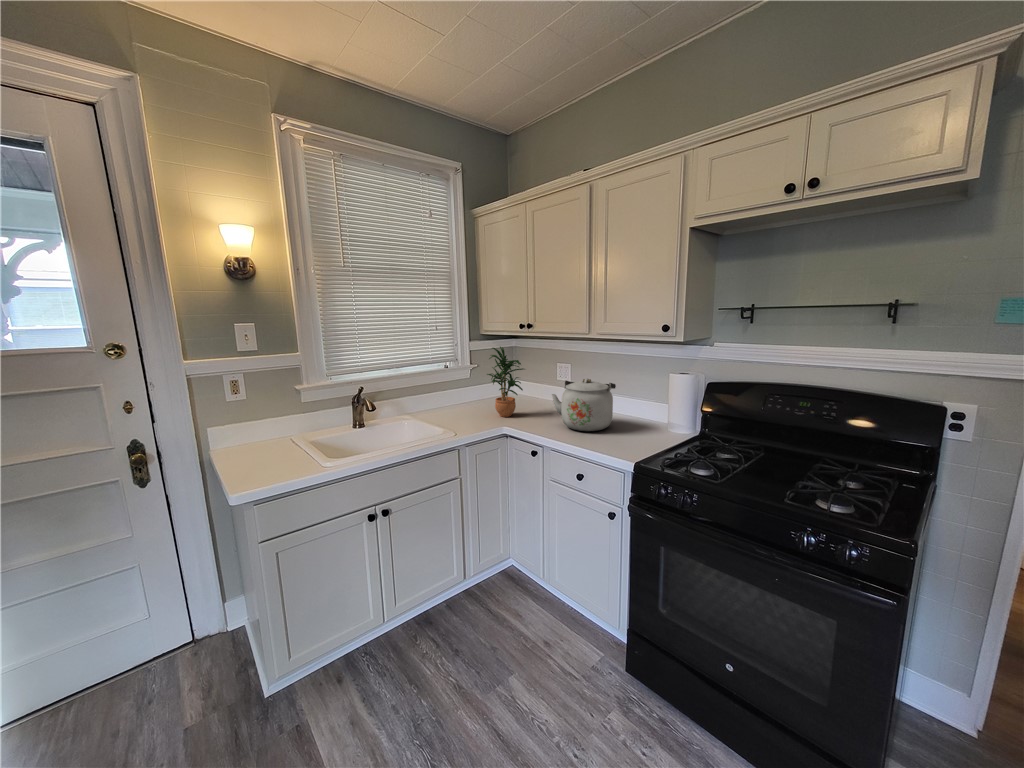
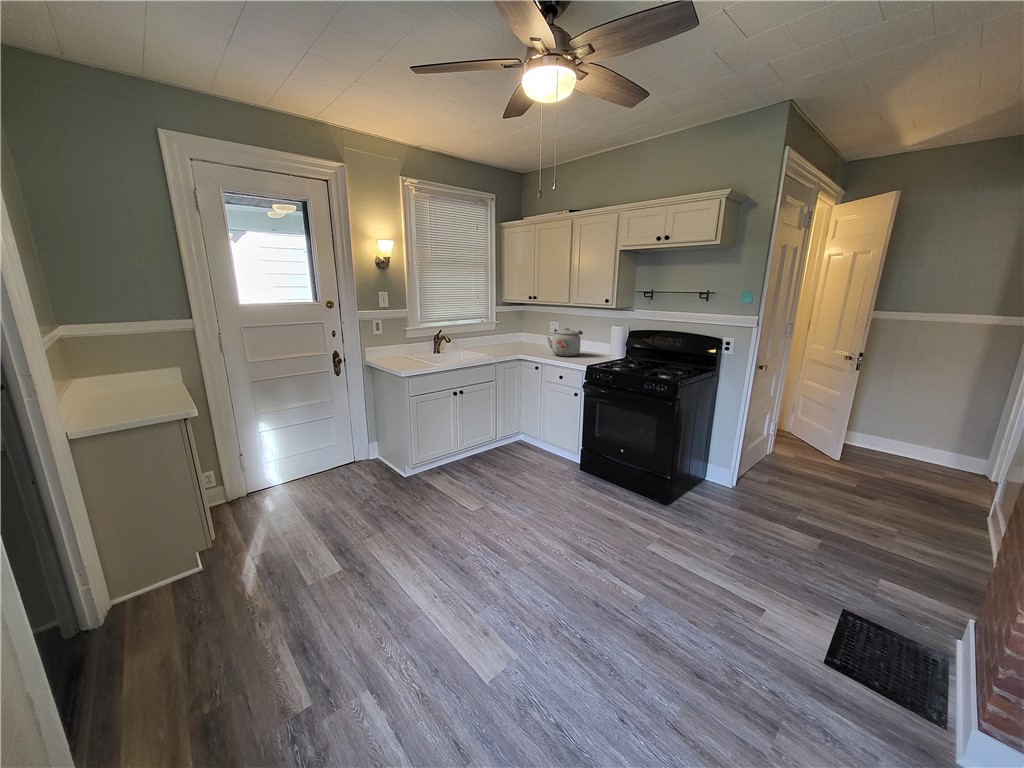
potted plant: present [487,347,523,417] -> none [508,309,532,351]

